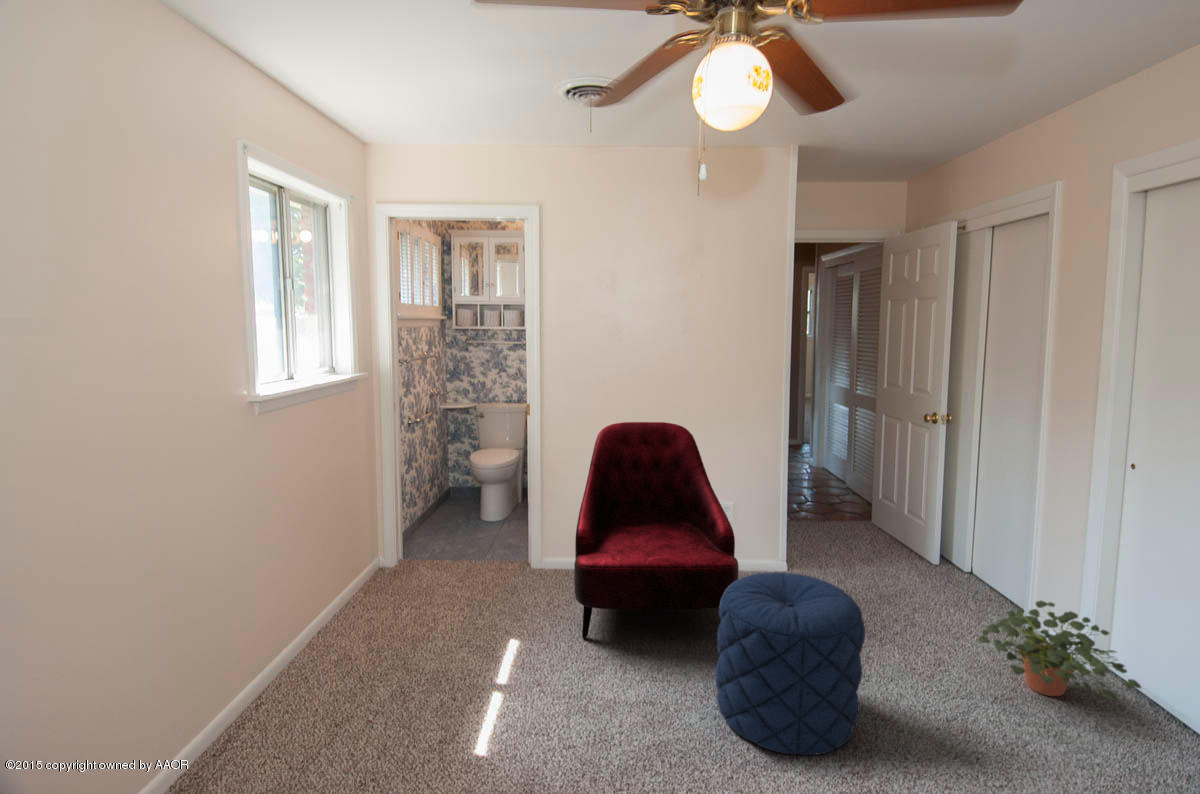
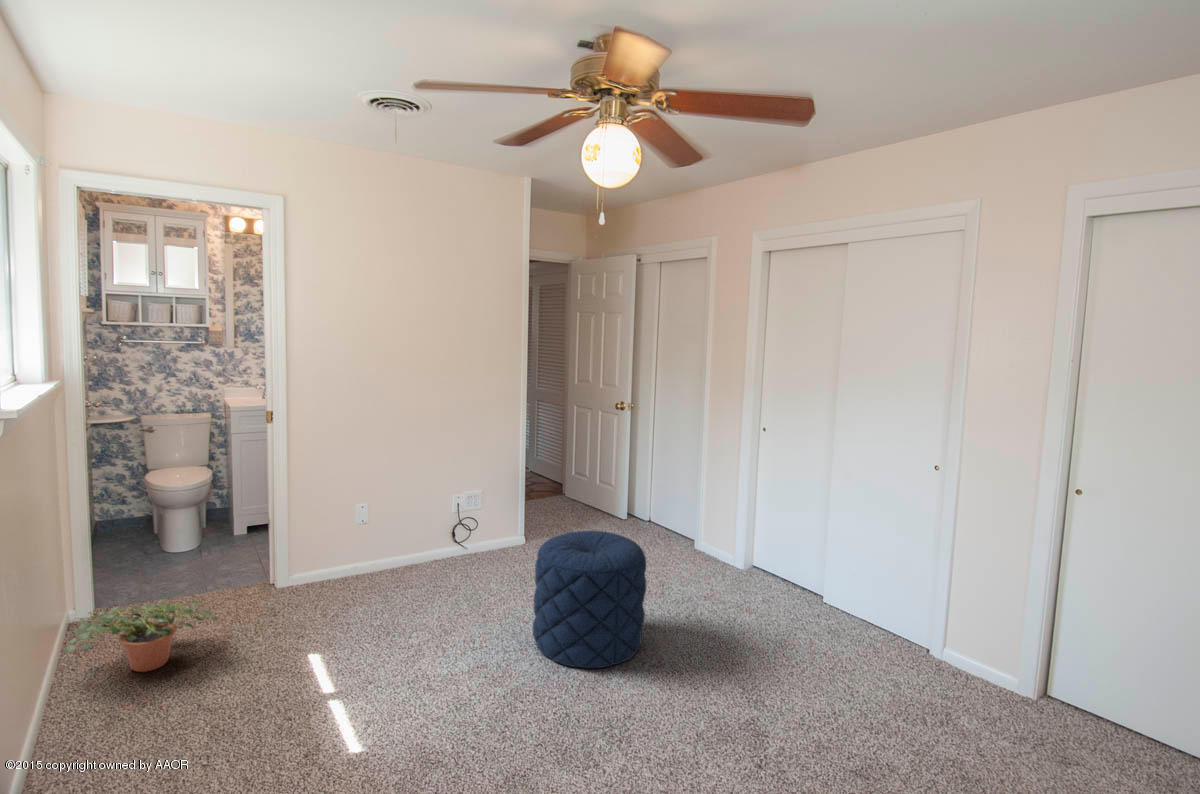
armchair: present [574,422,739,639] -> none [356,420,519,635]
potted plant: present [978,601,1141,701] -> present [64,599,218,672]

